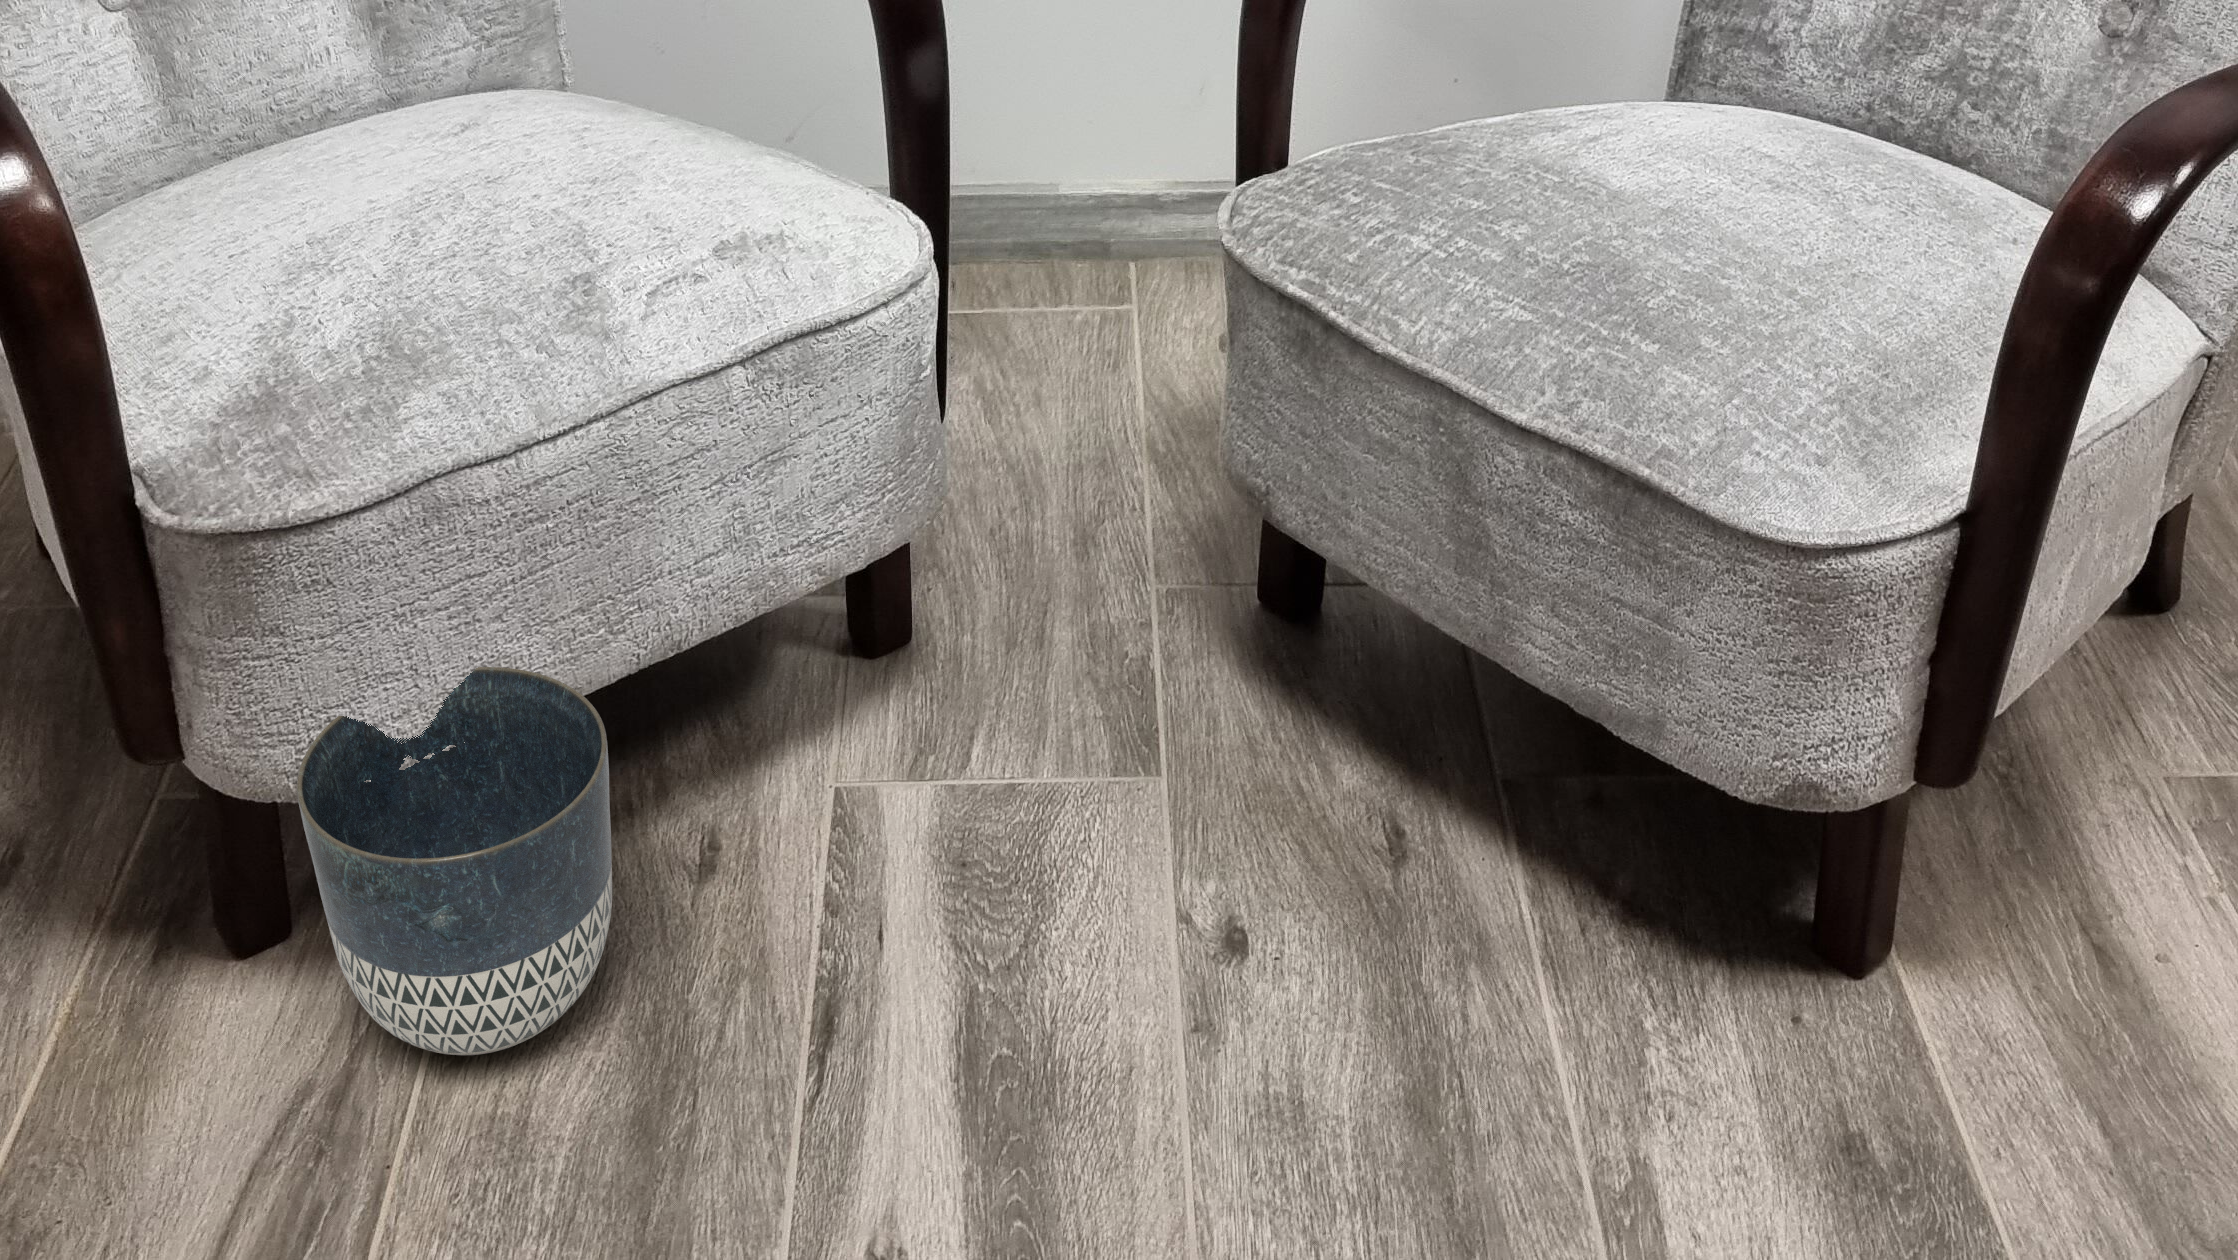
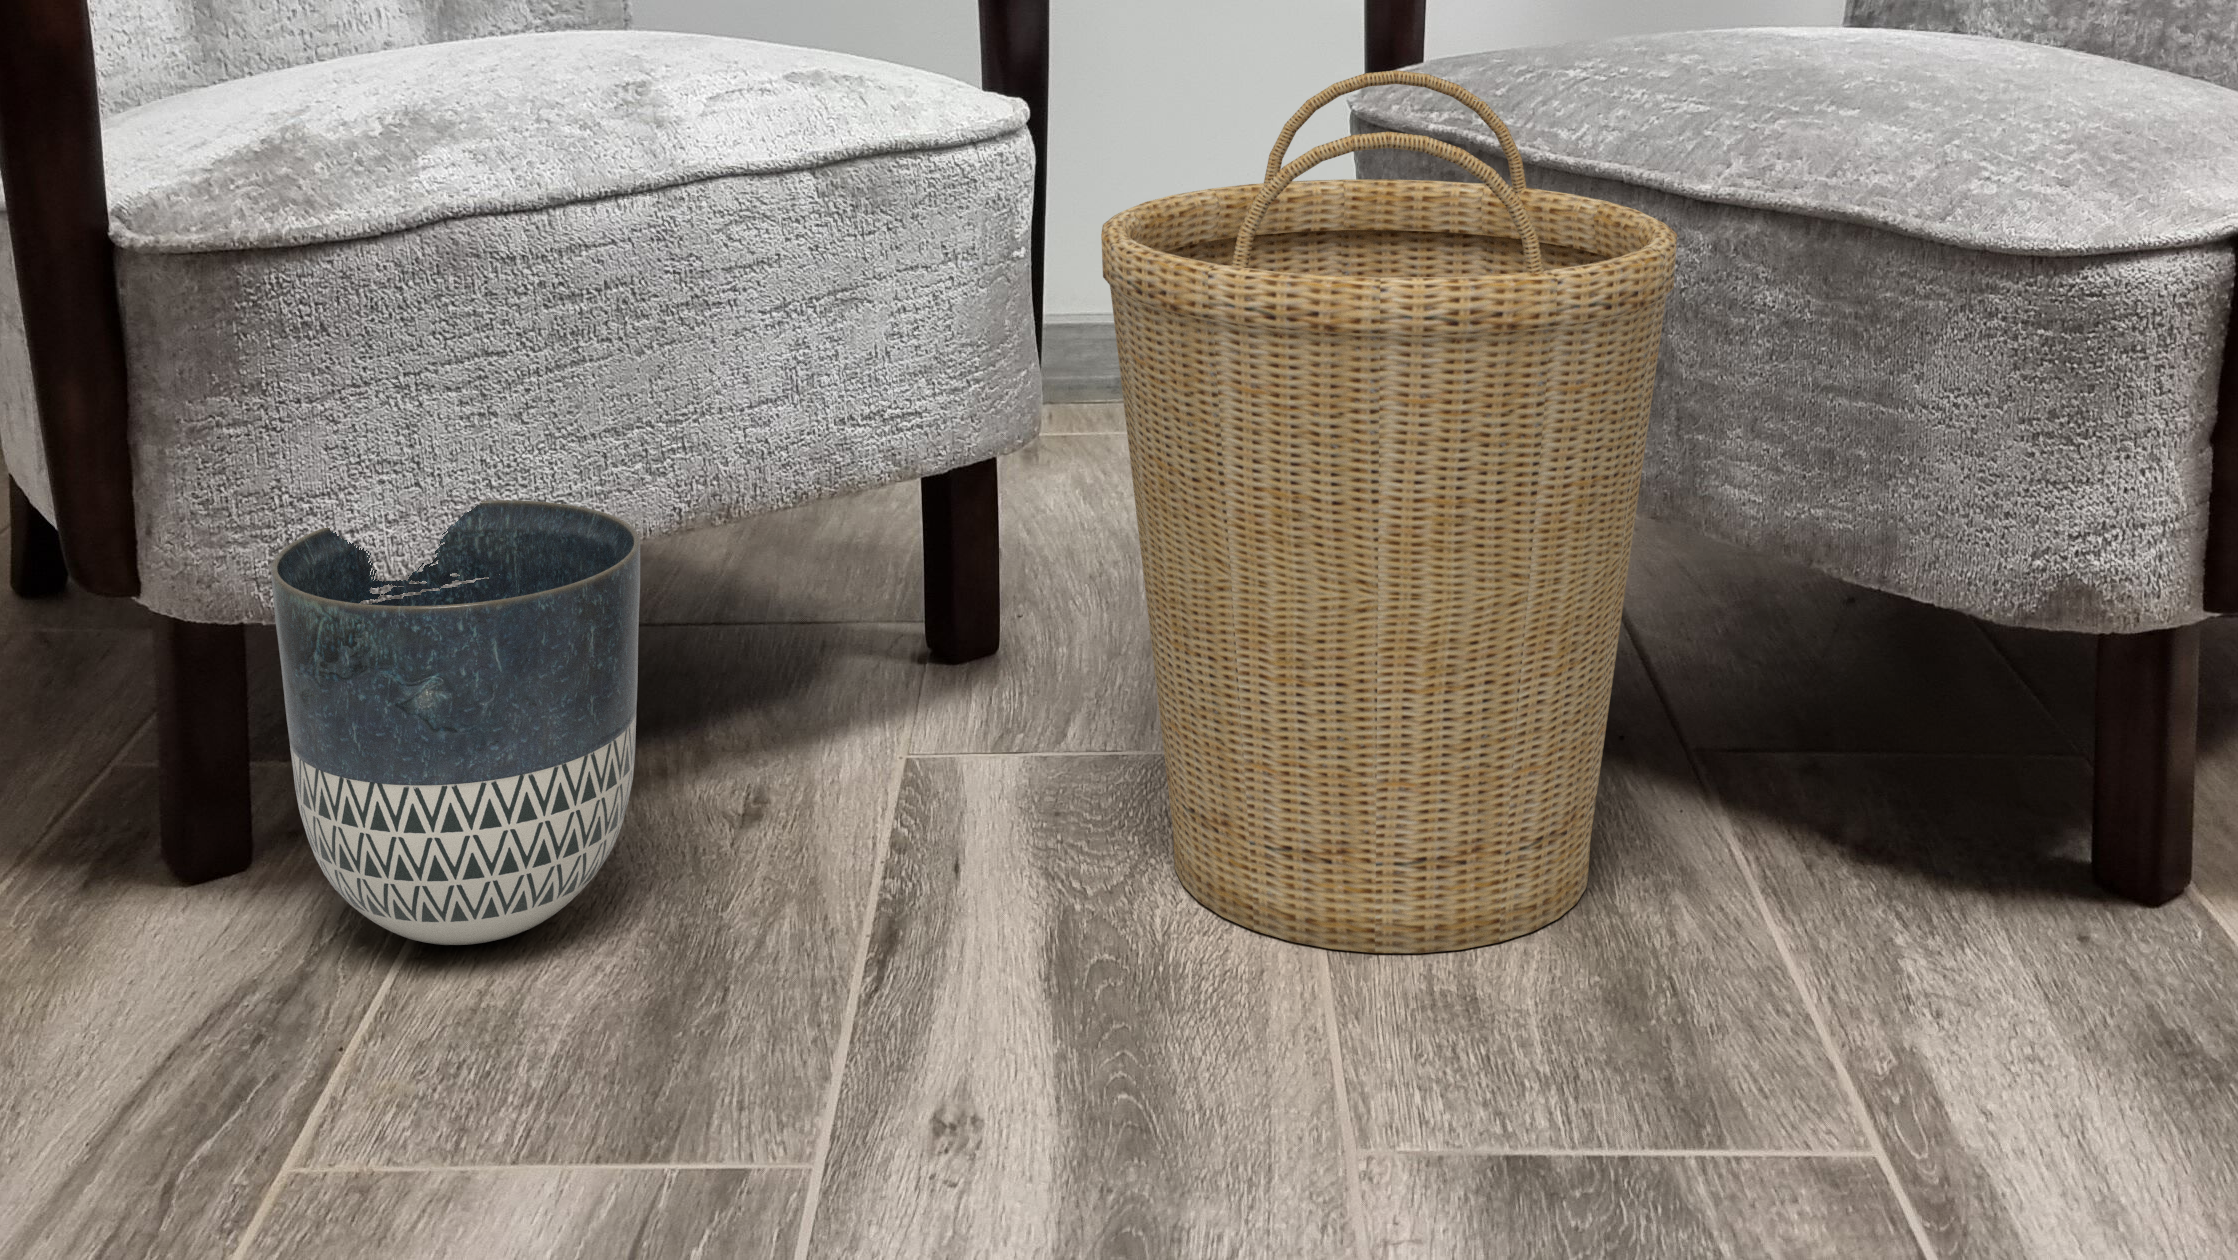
basket: none [994,271,1491,1039] -> present [1101,70,1677,953]

